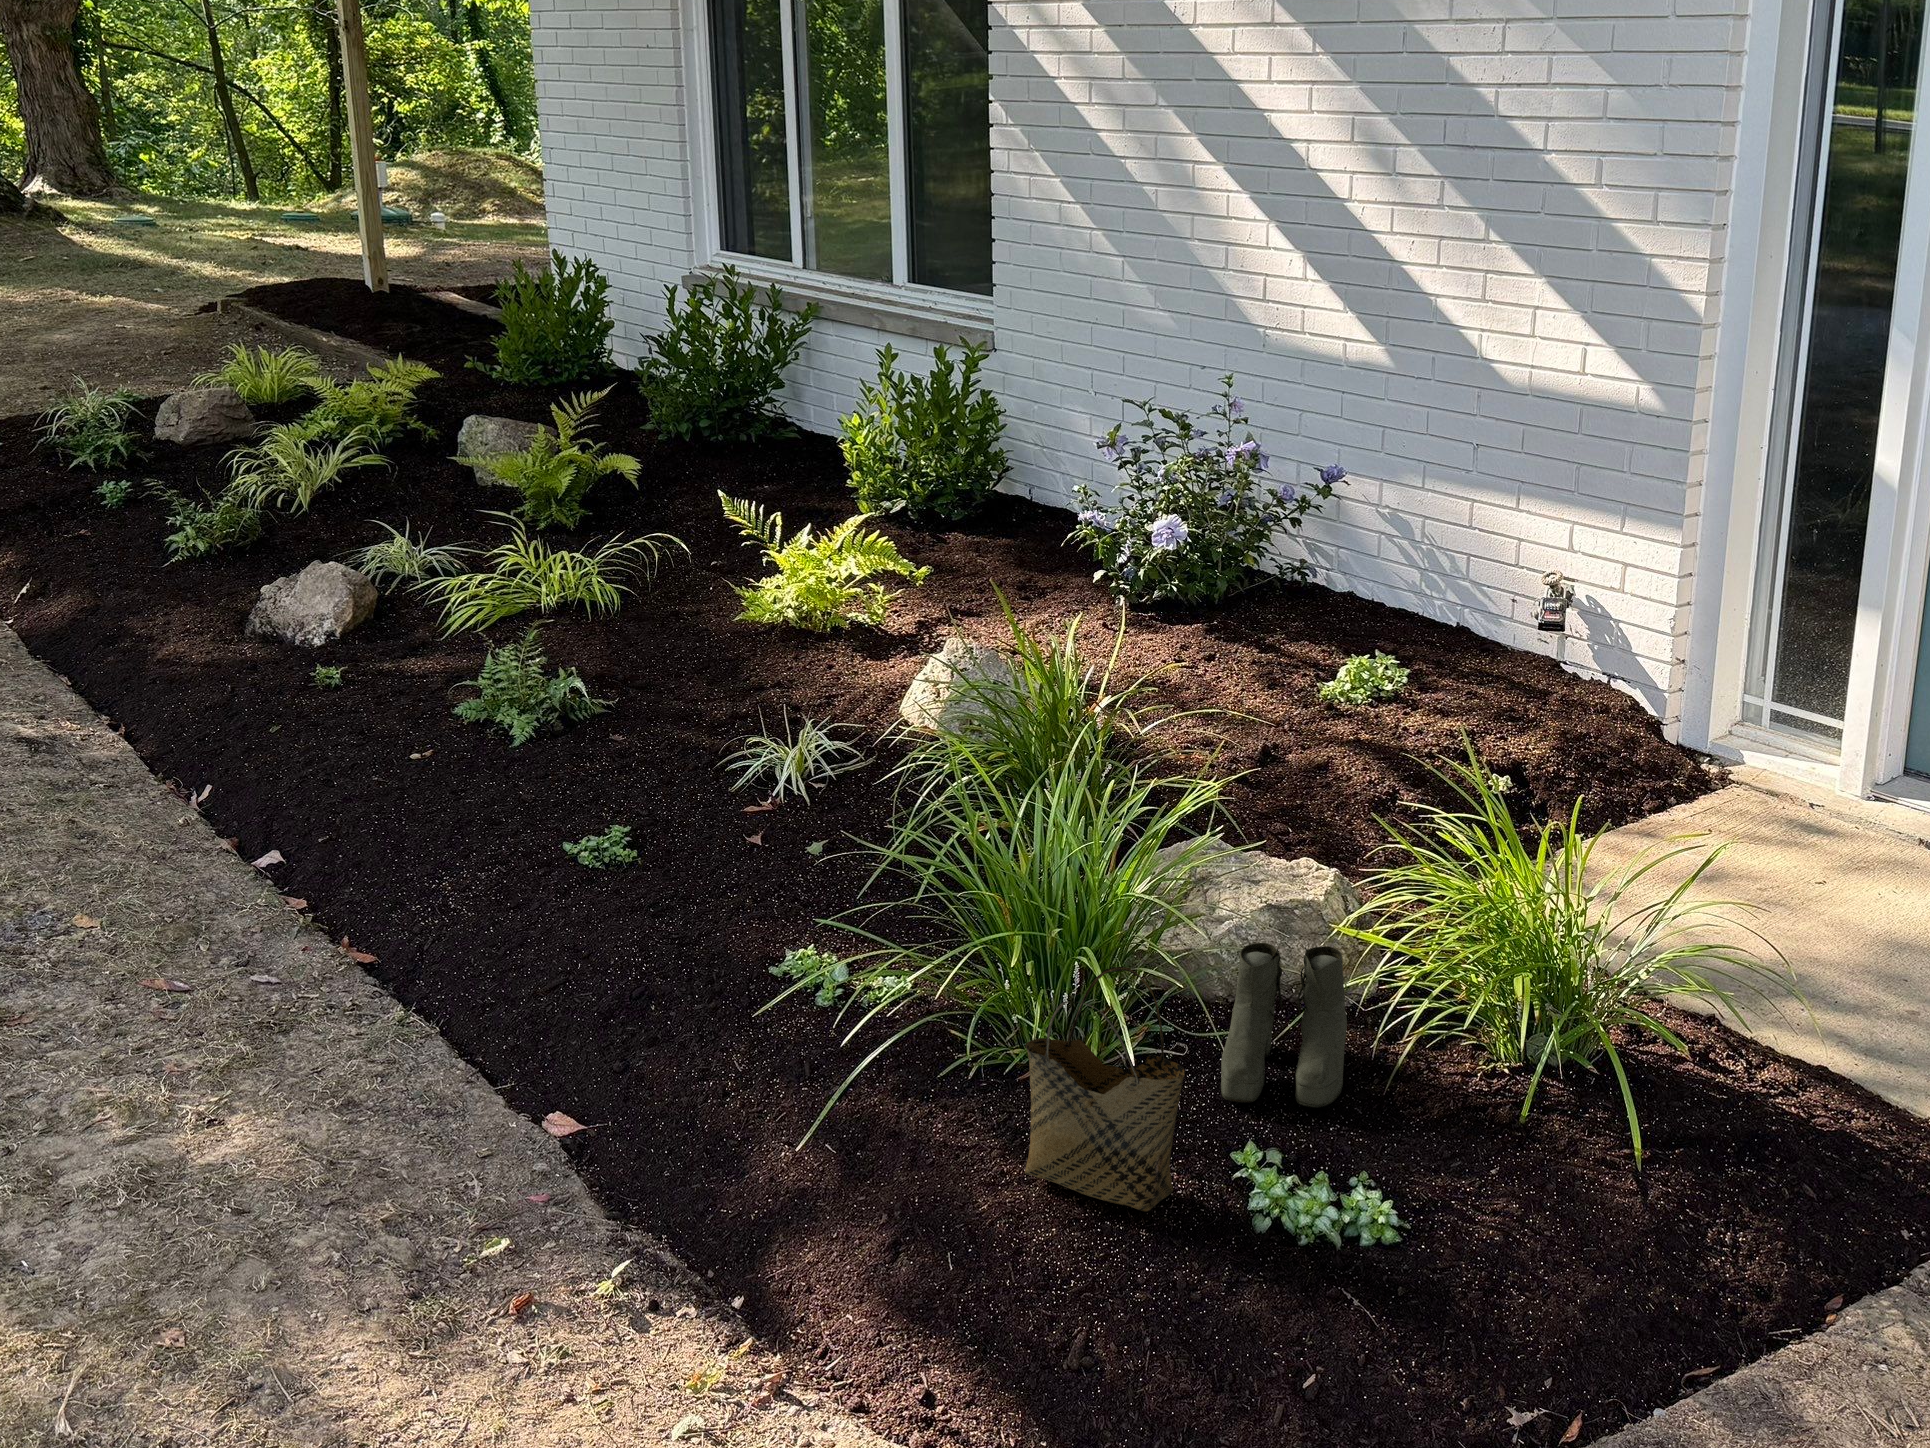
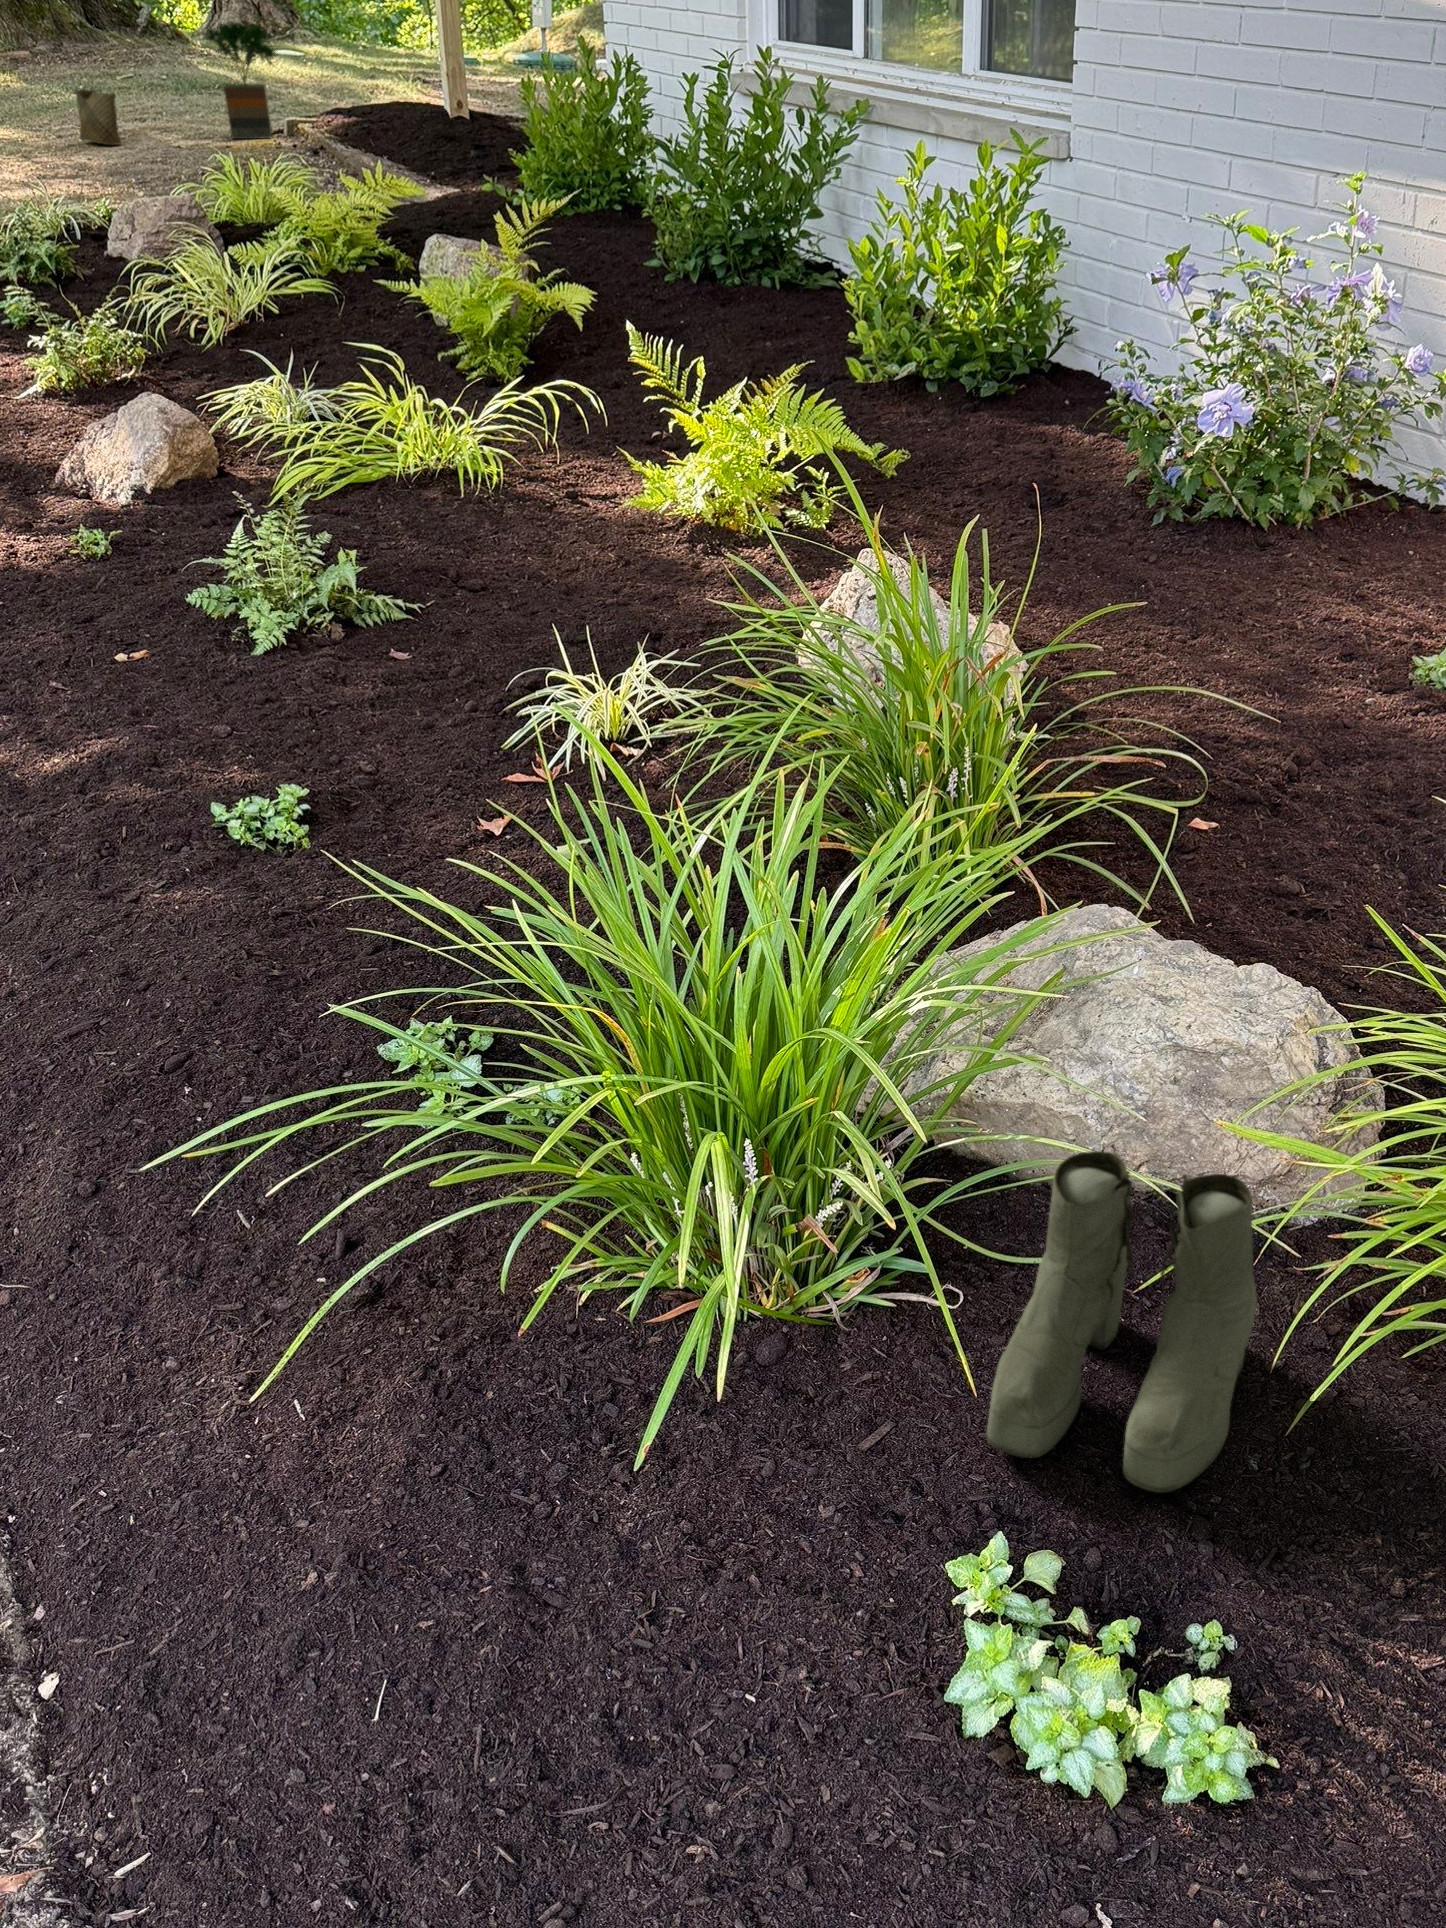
potted tree: none [156,222,228,320] -> present [204,21,277,139]
woven basket: present [1025,967,1185,1211] -> present [69,62,121,145]

